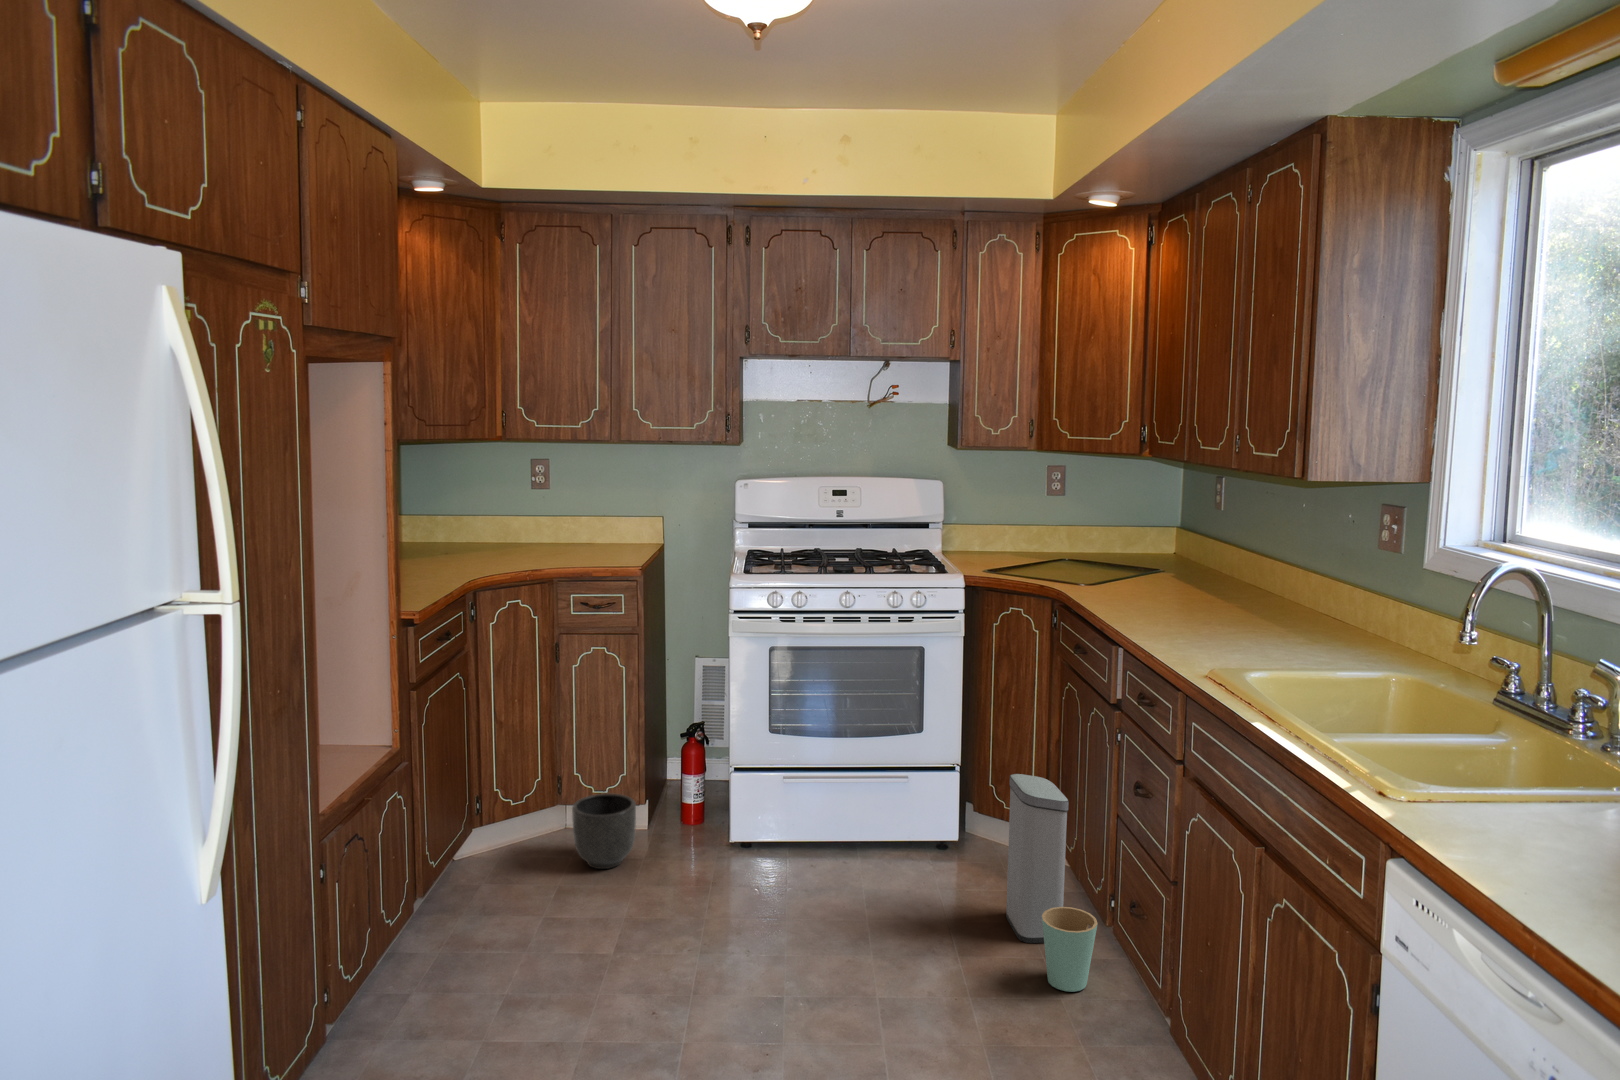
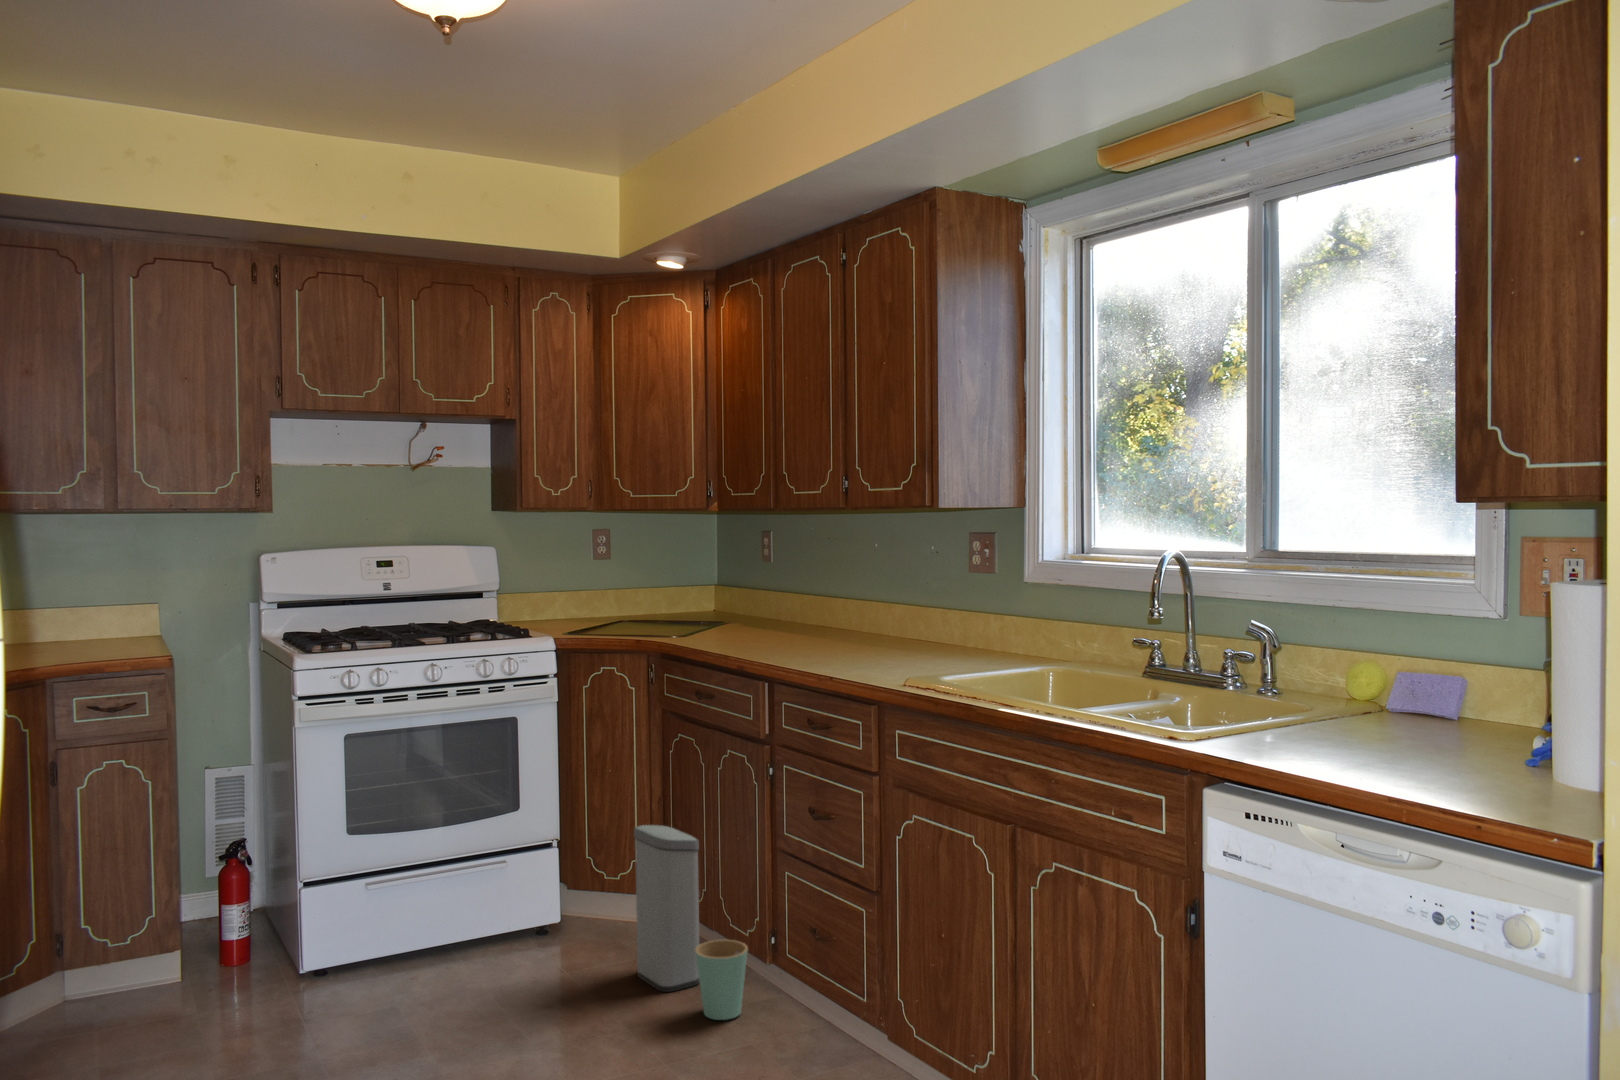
planter: present [572,794,636,869] -> none [99,939,186,1035]

